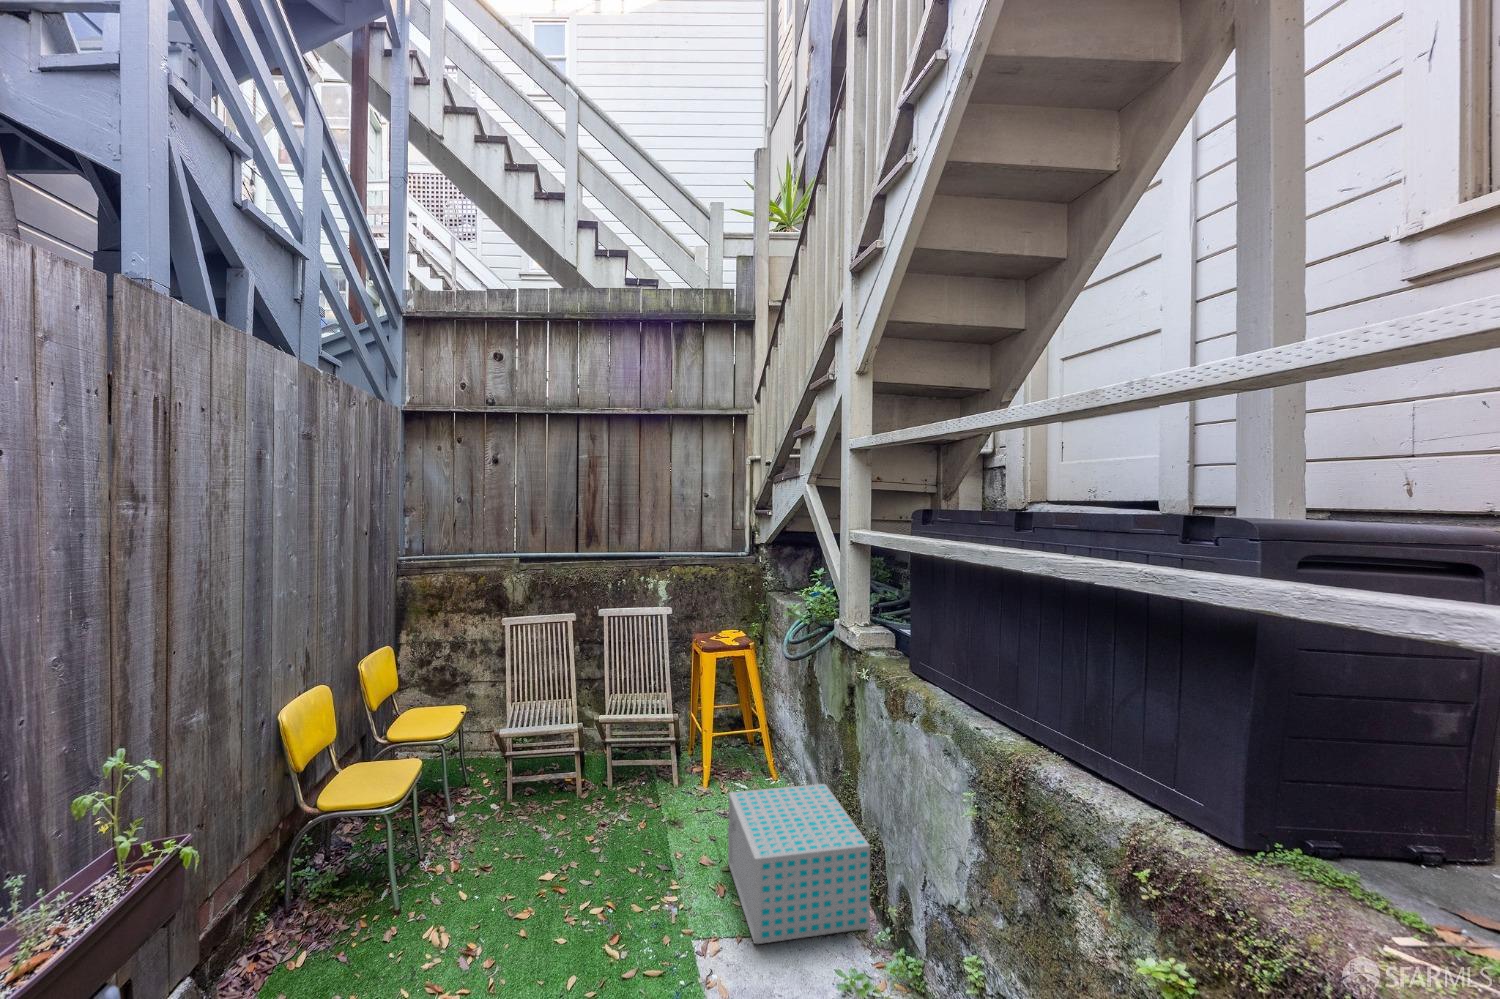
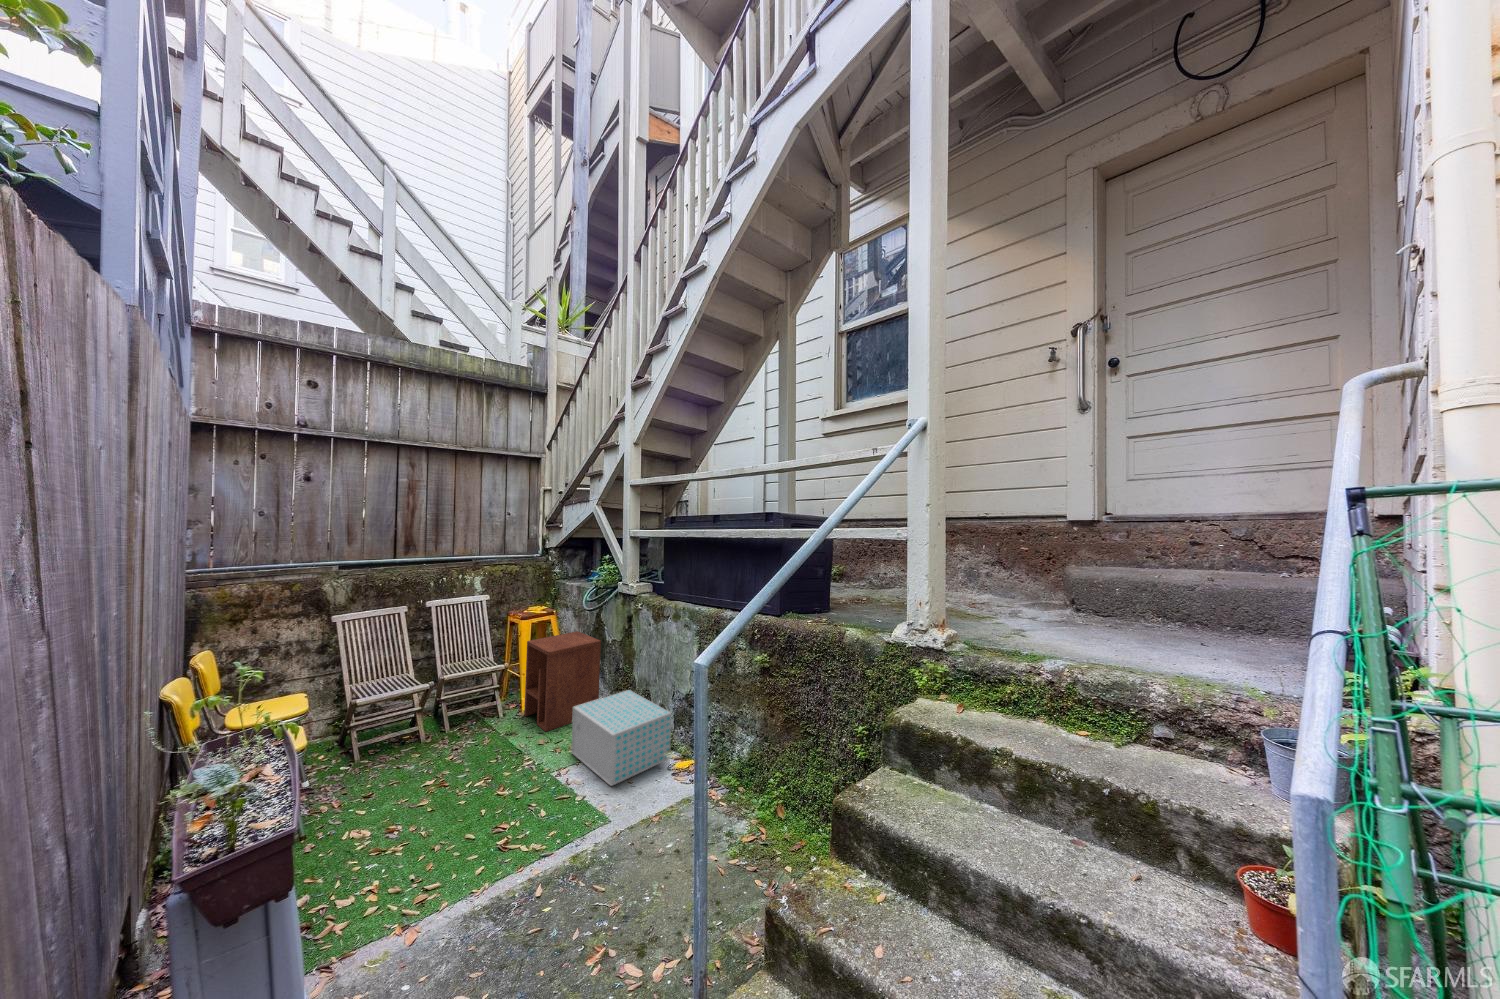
side table: none [701,673,797,817] -> present [524,631,601,732]

